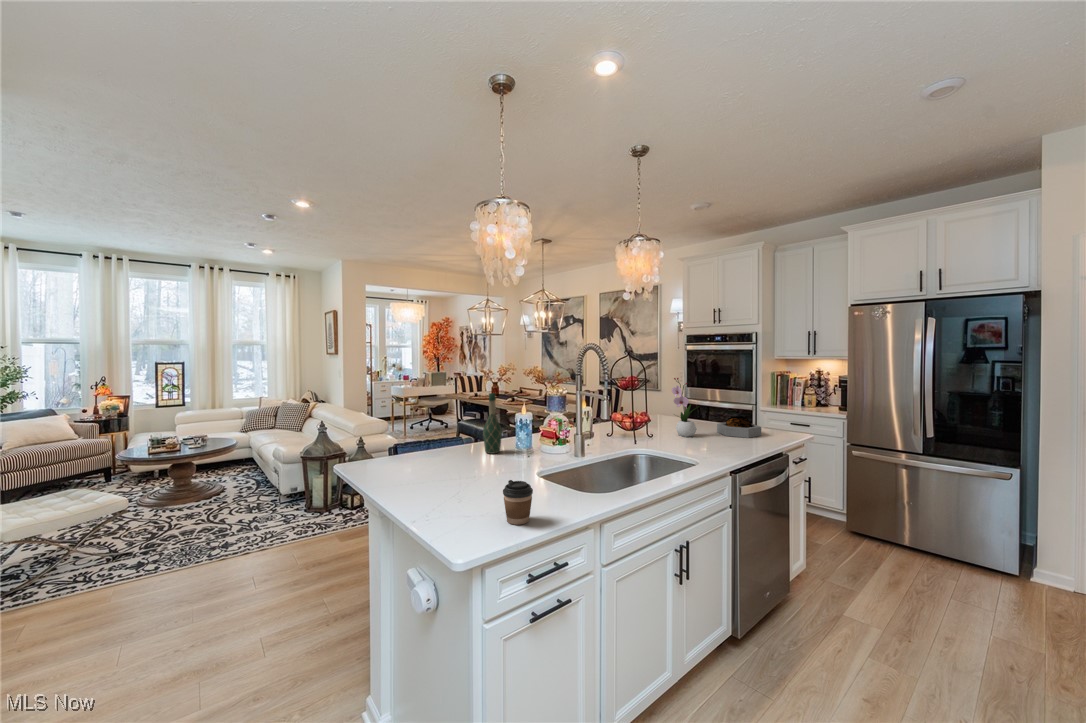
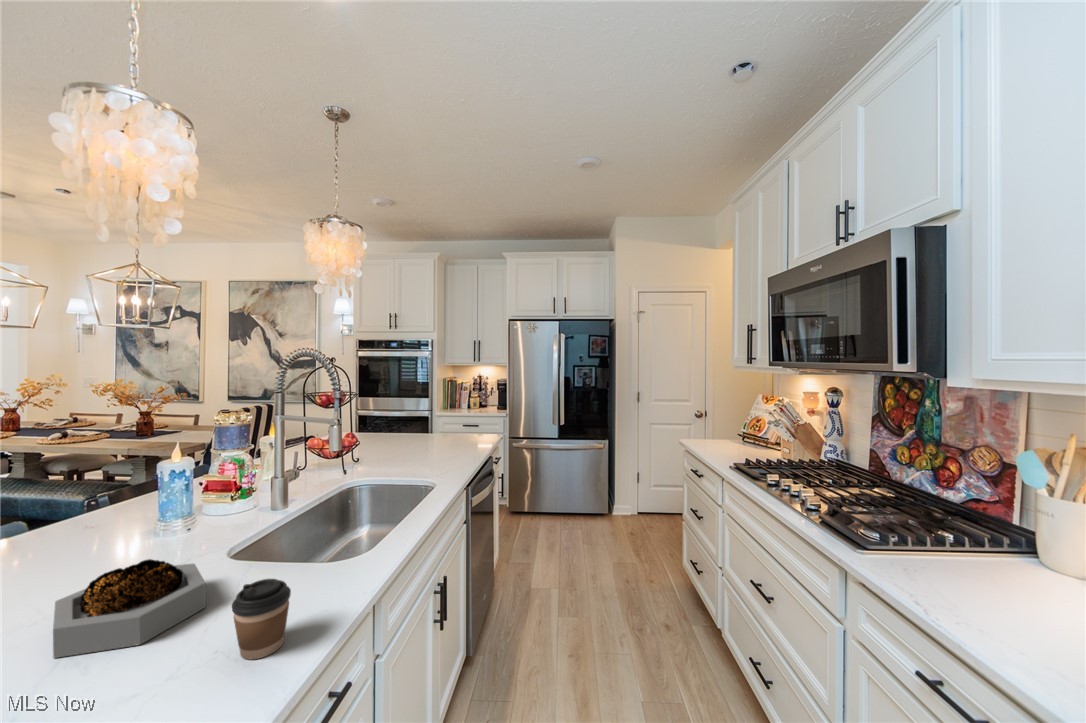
flower arrangement: present [672,378,698,437] -> none [378,390,409,456]
wine bottle: present [483,393,502,454] -> none [81,434,127,542]
decorative bowl: present [717,416,761,438] -> present [53,559,206,658]

